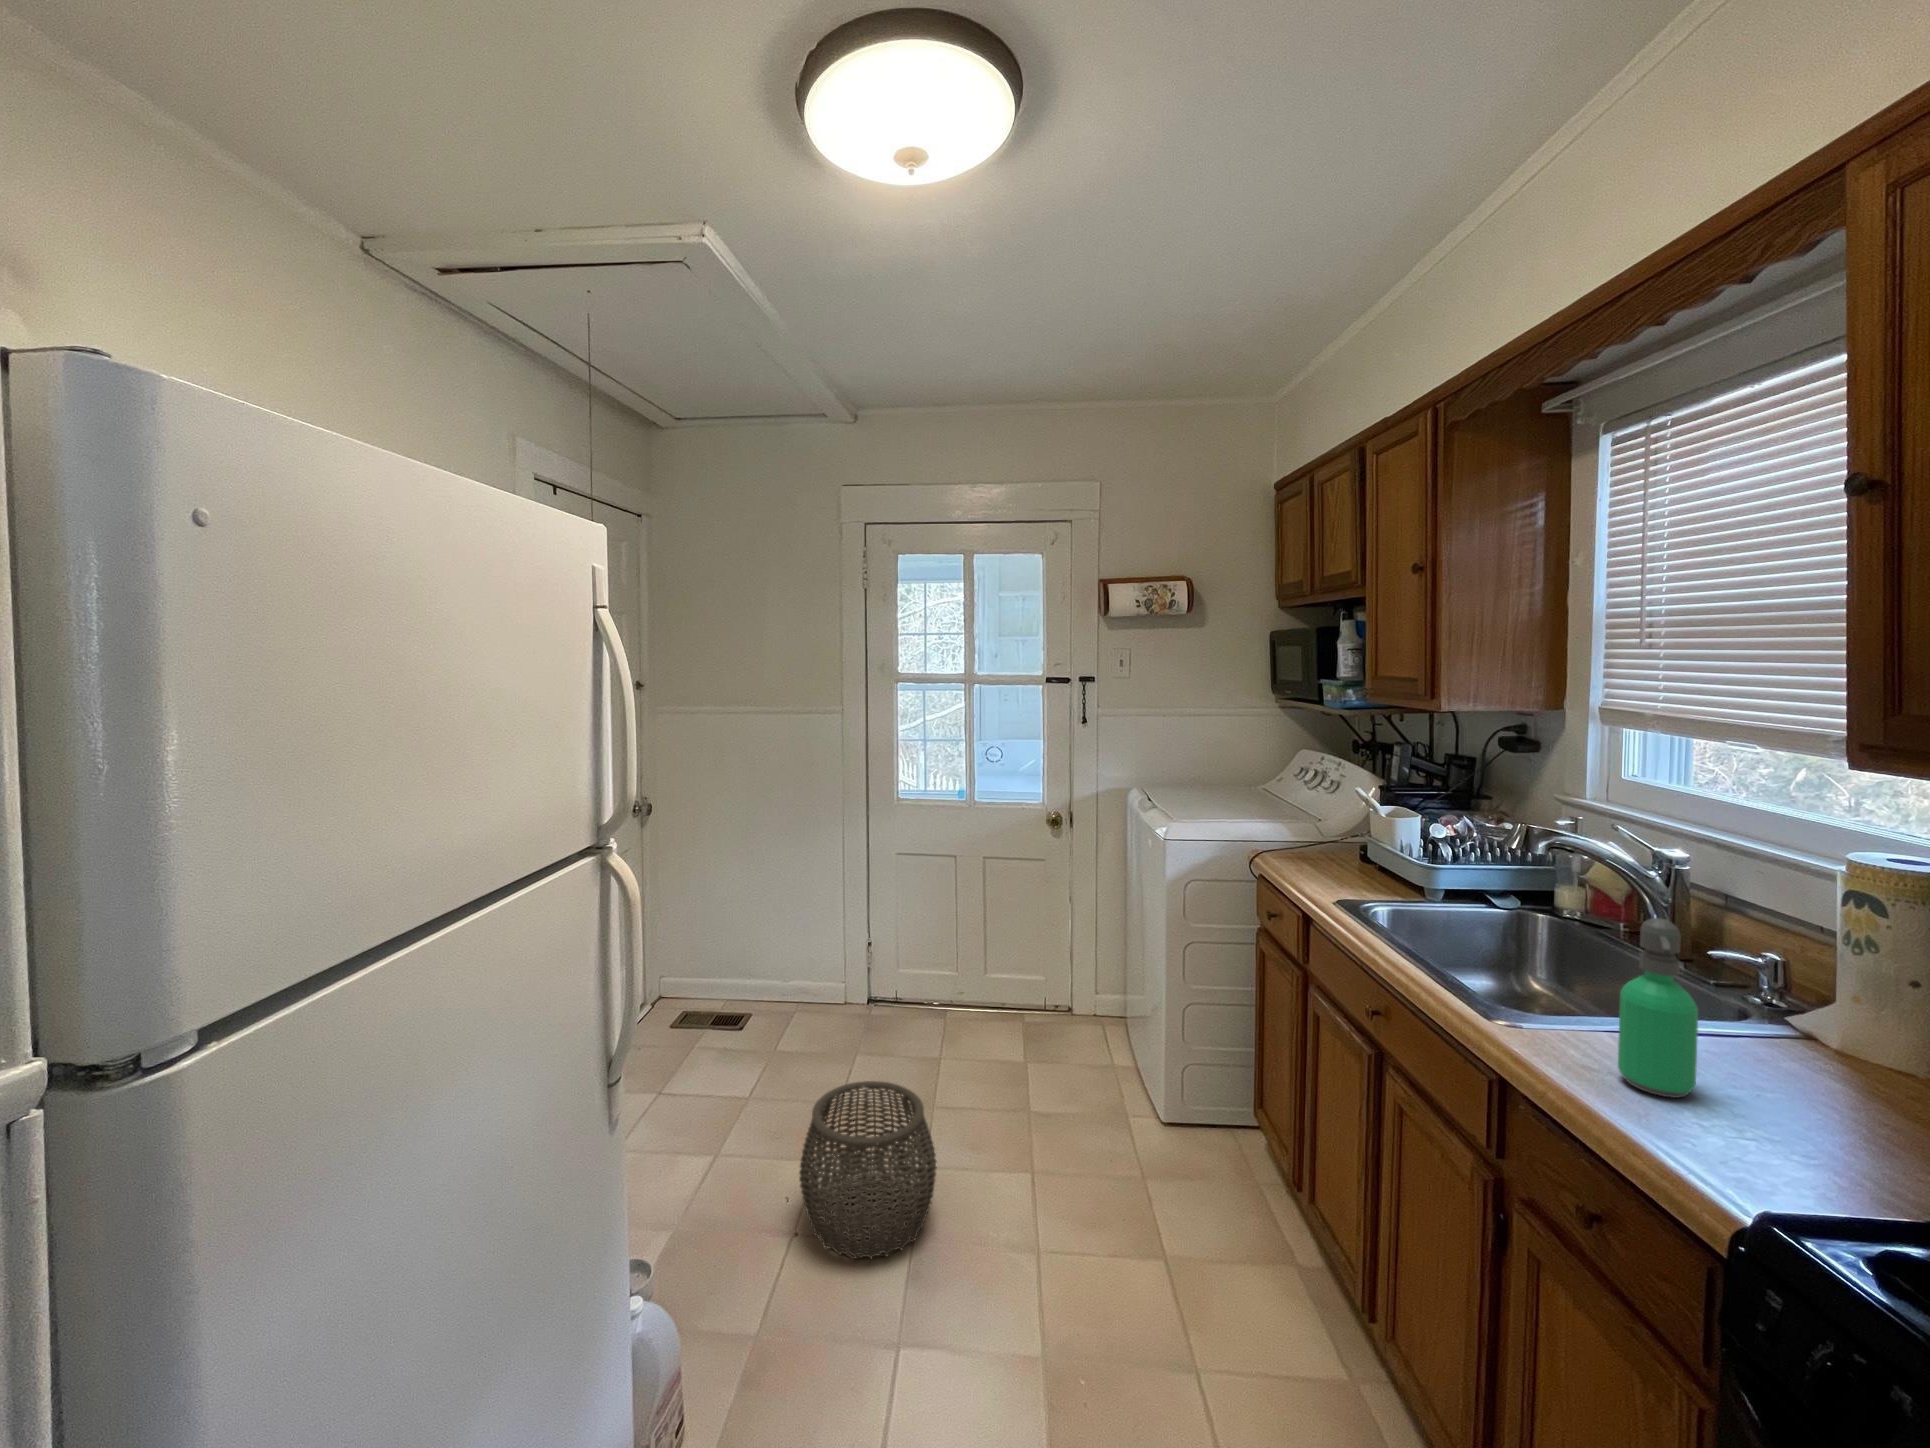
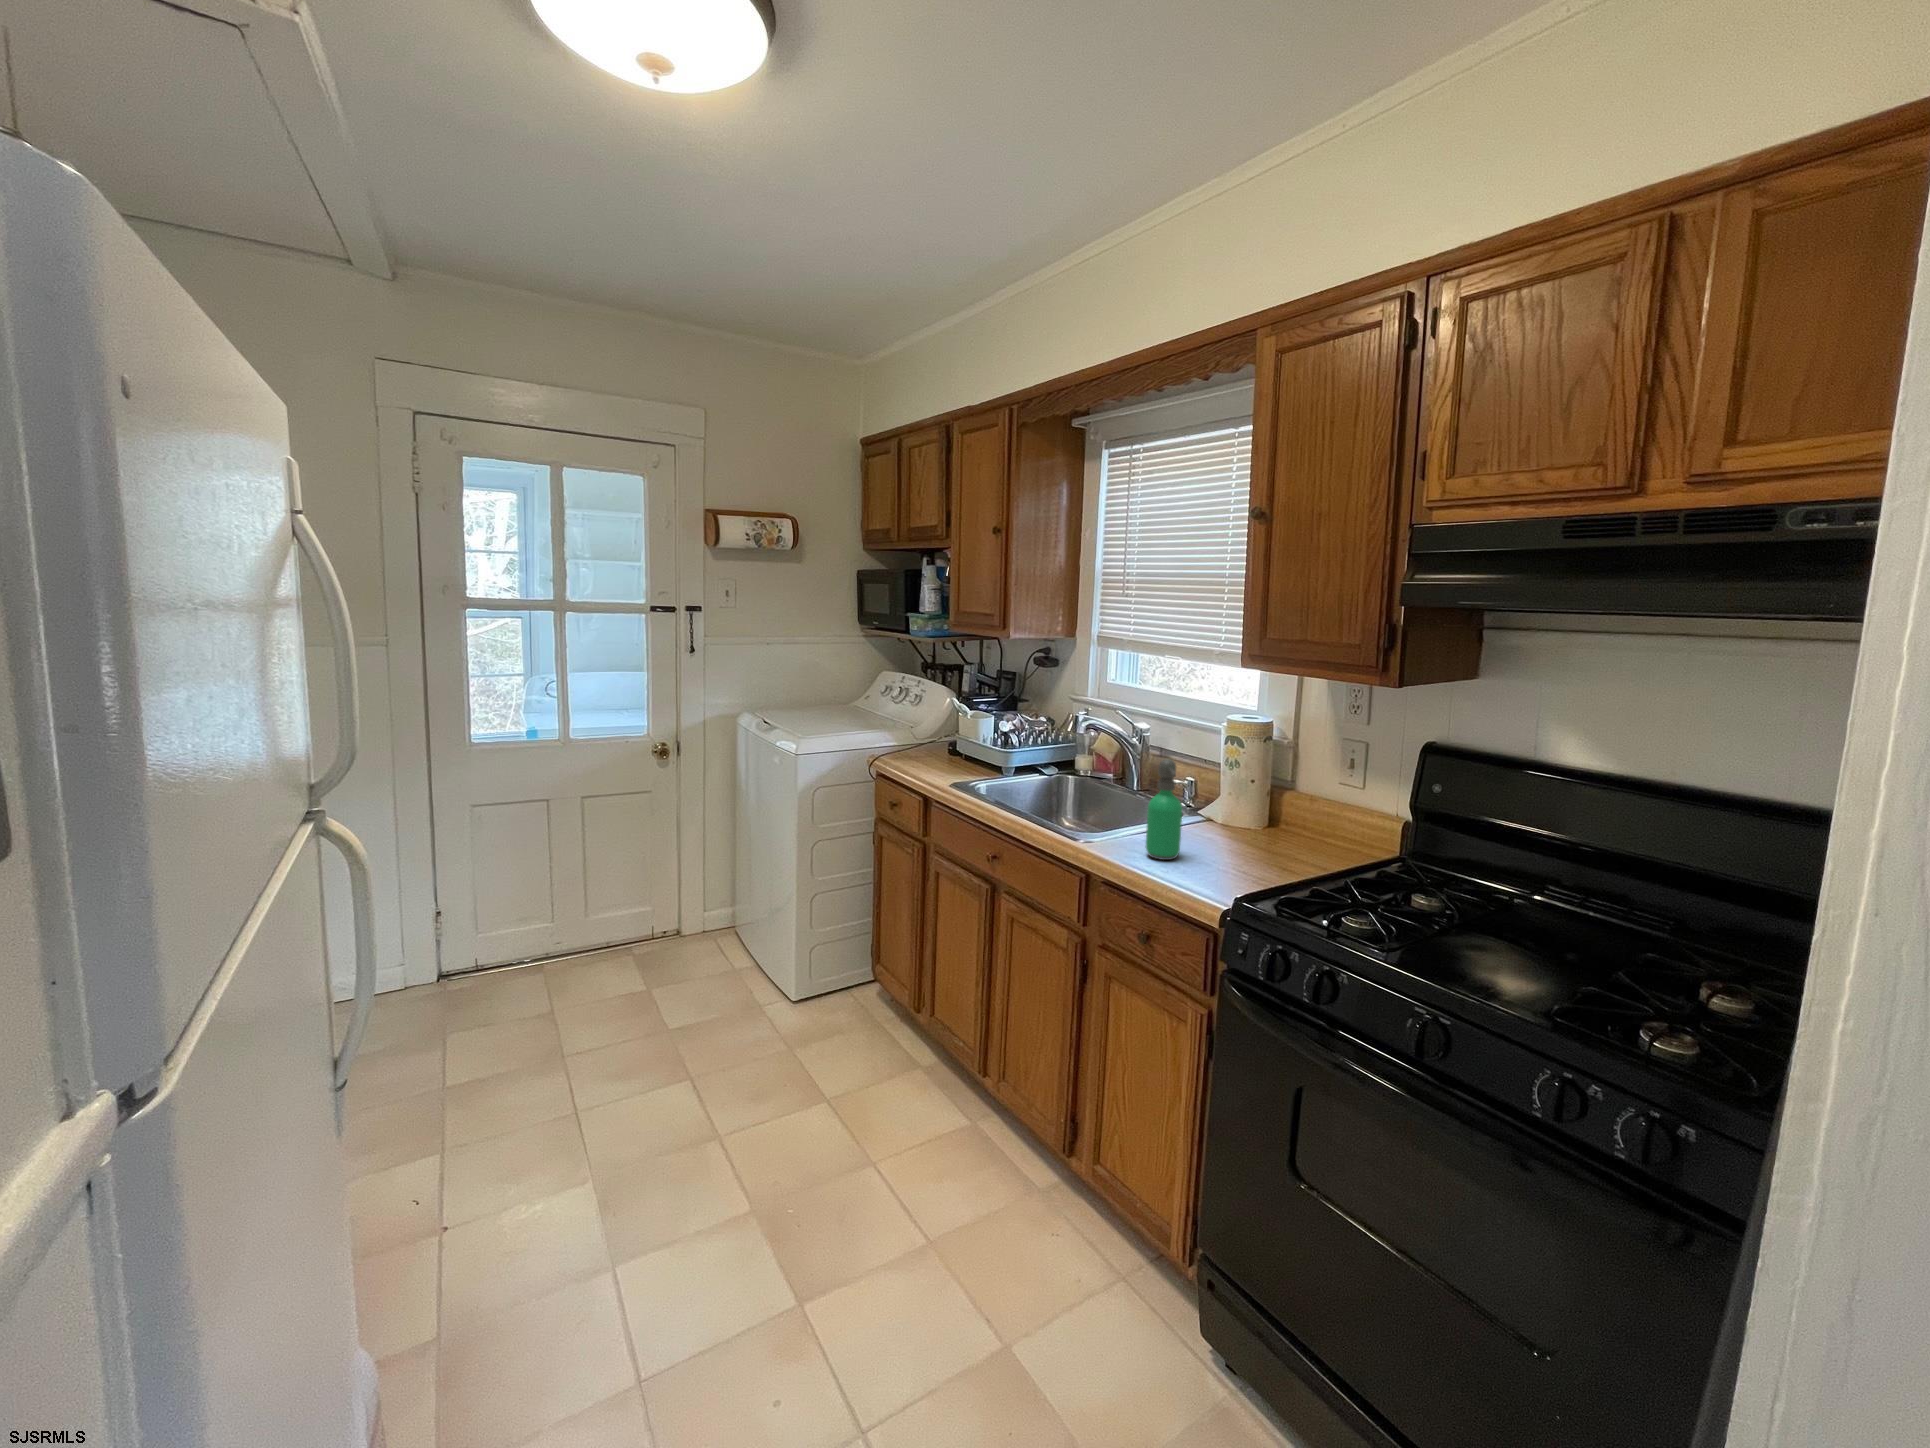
woven basket: present [799,1081,937,1259] -> none [440,1033,609,1219]

